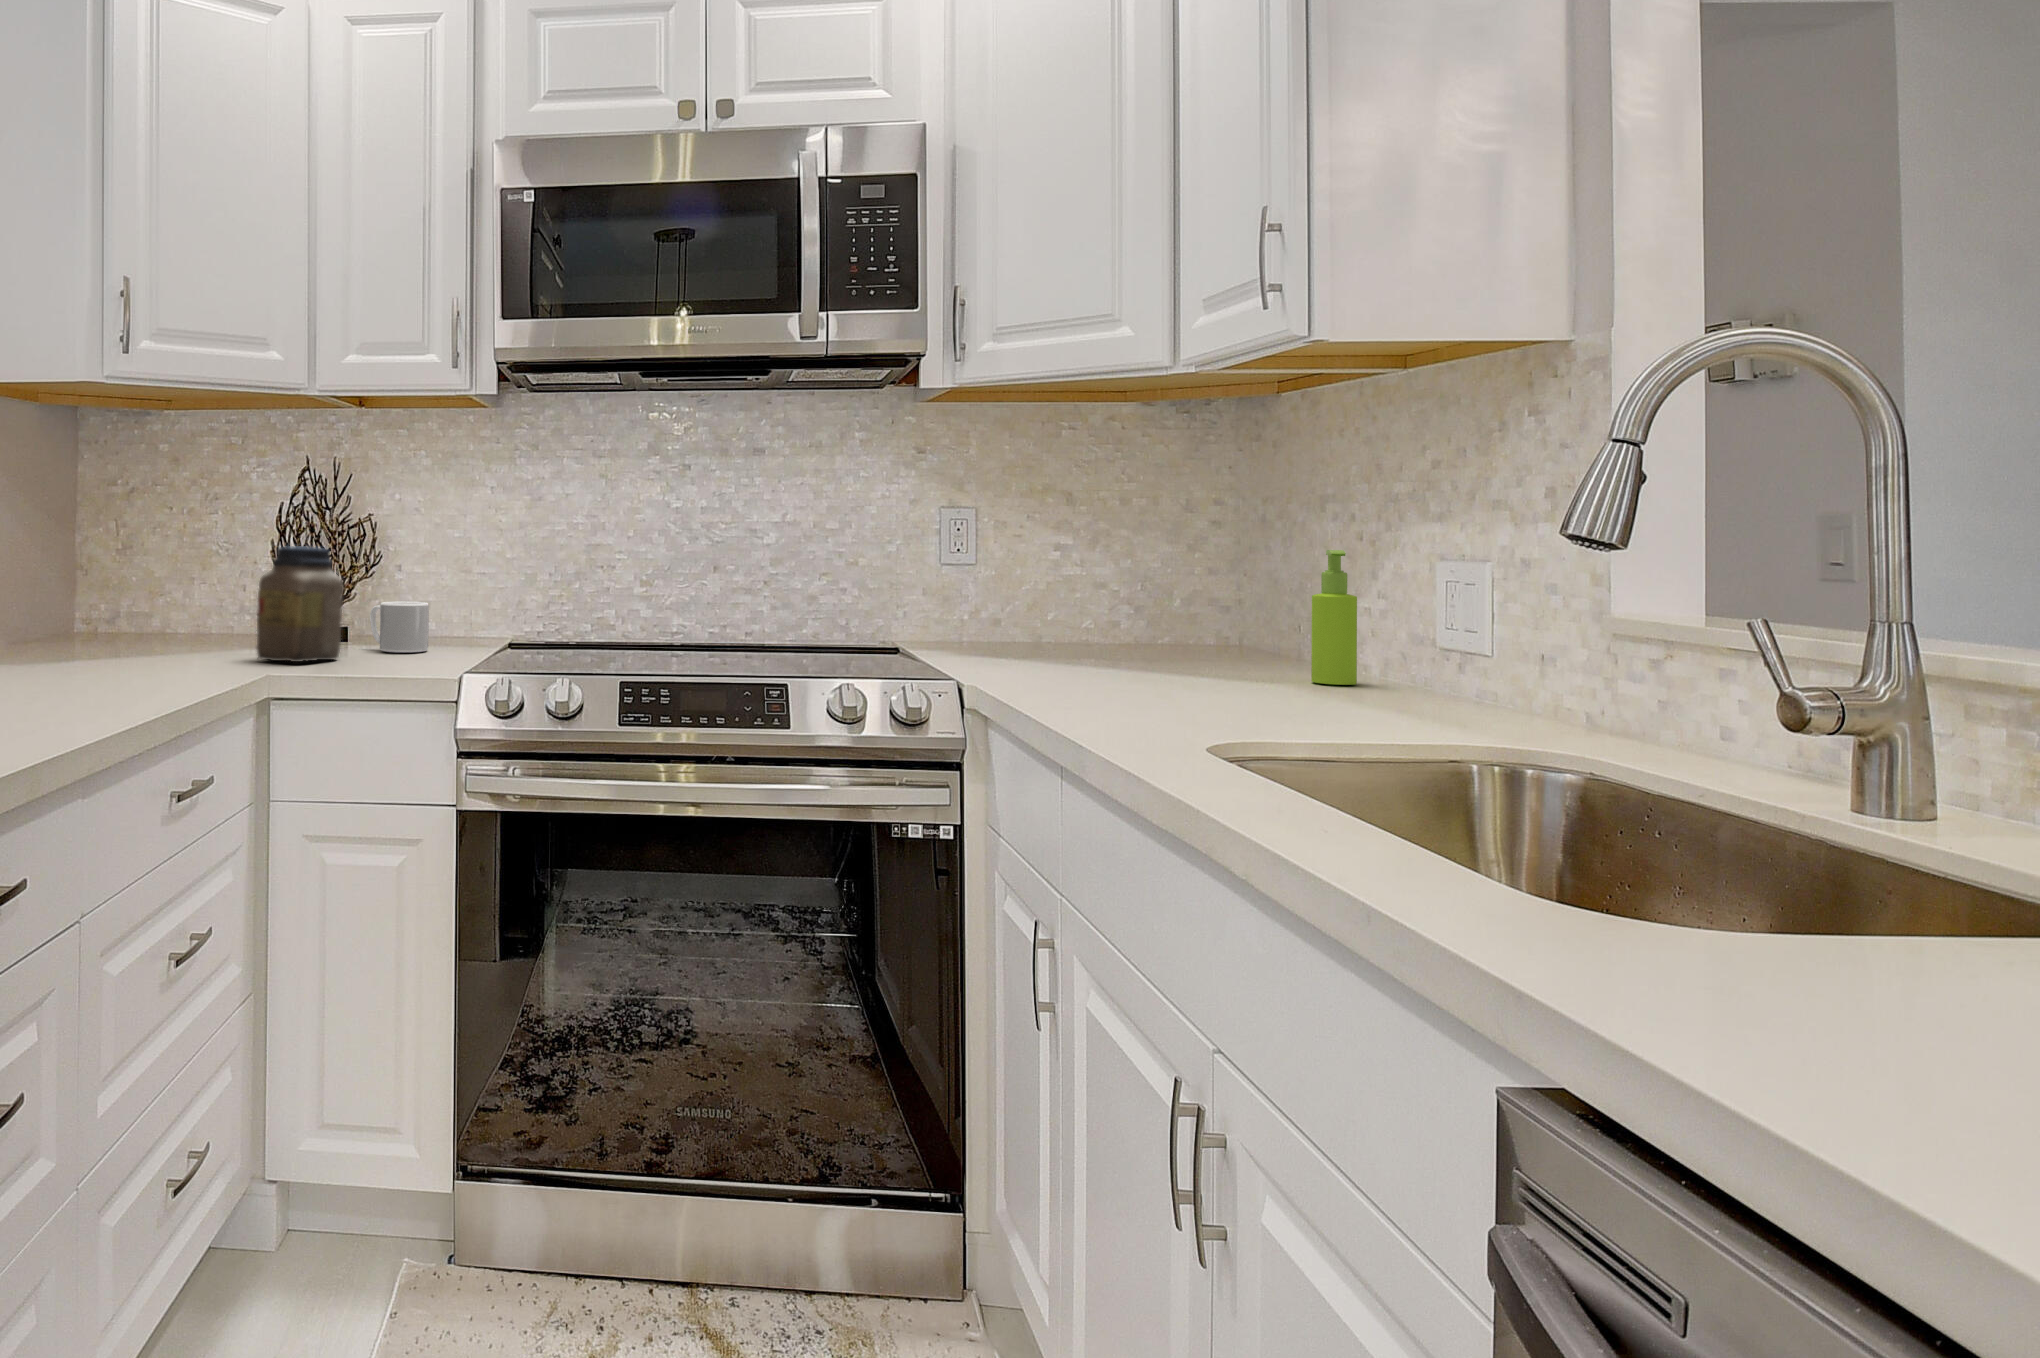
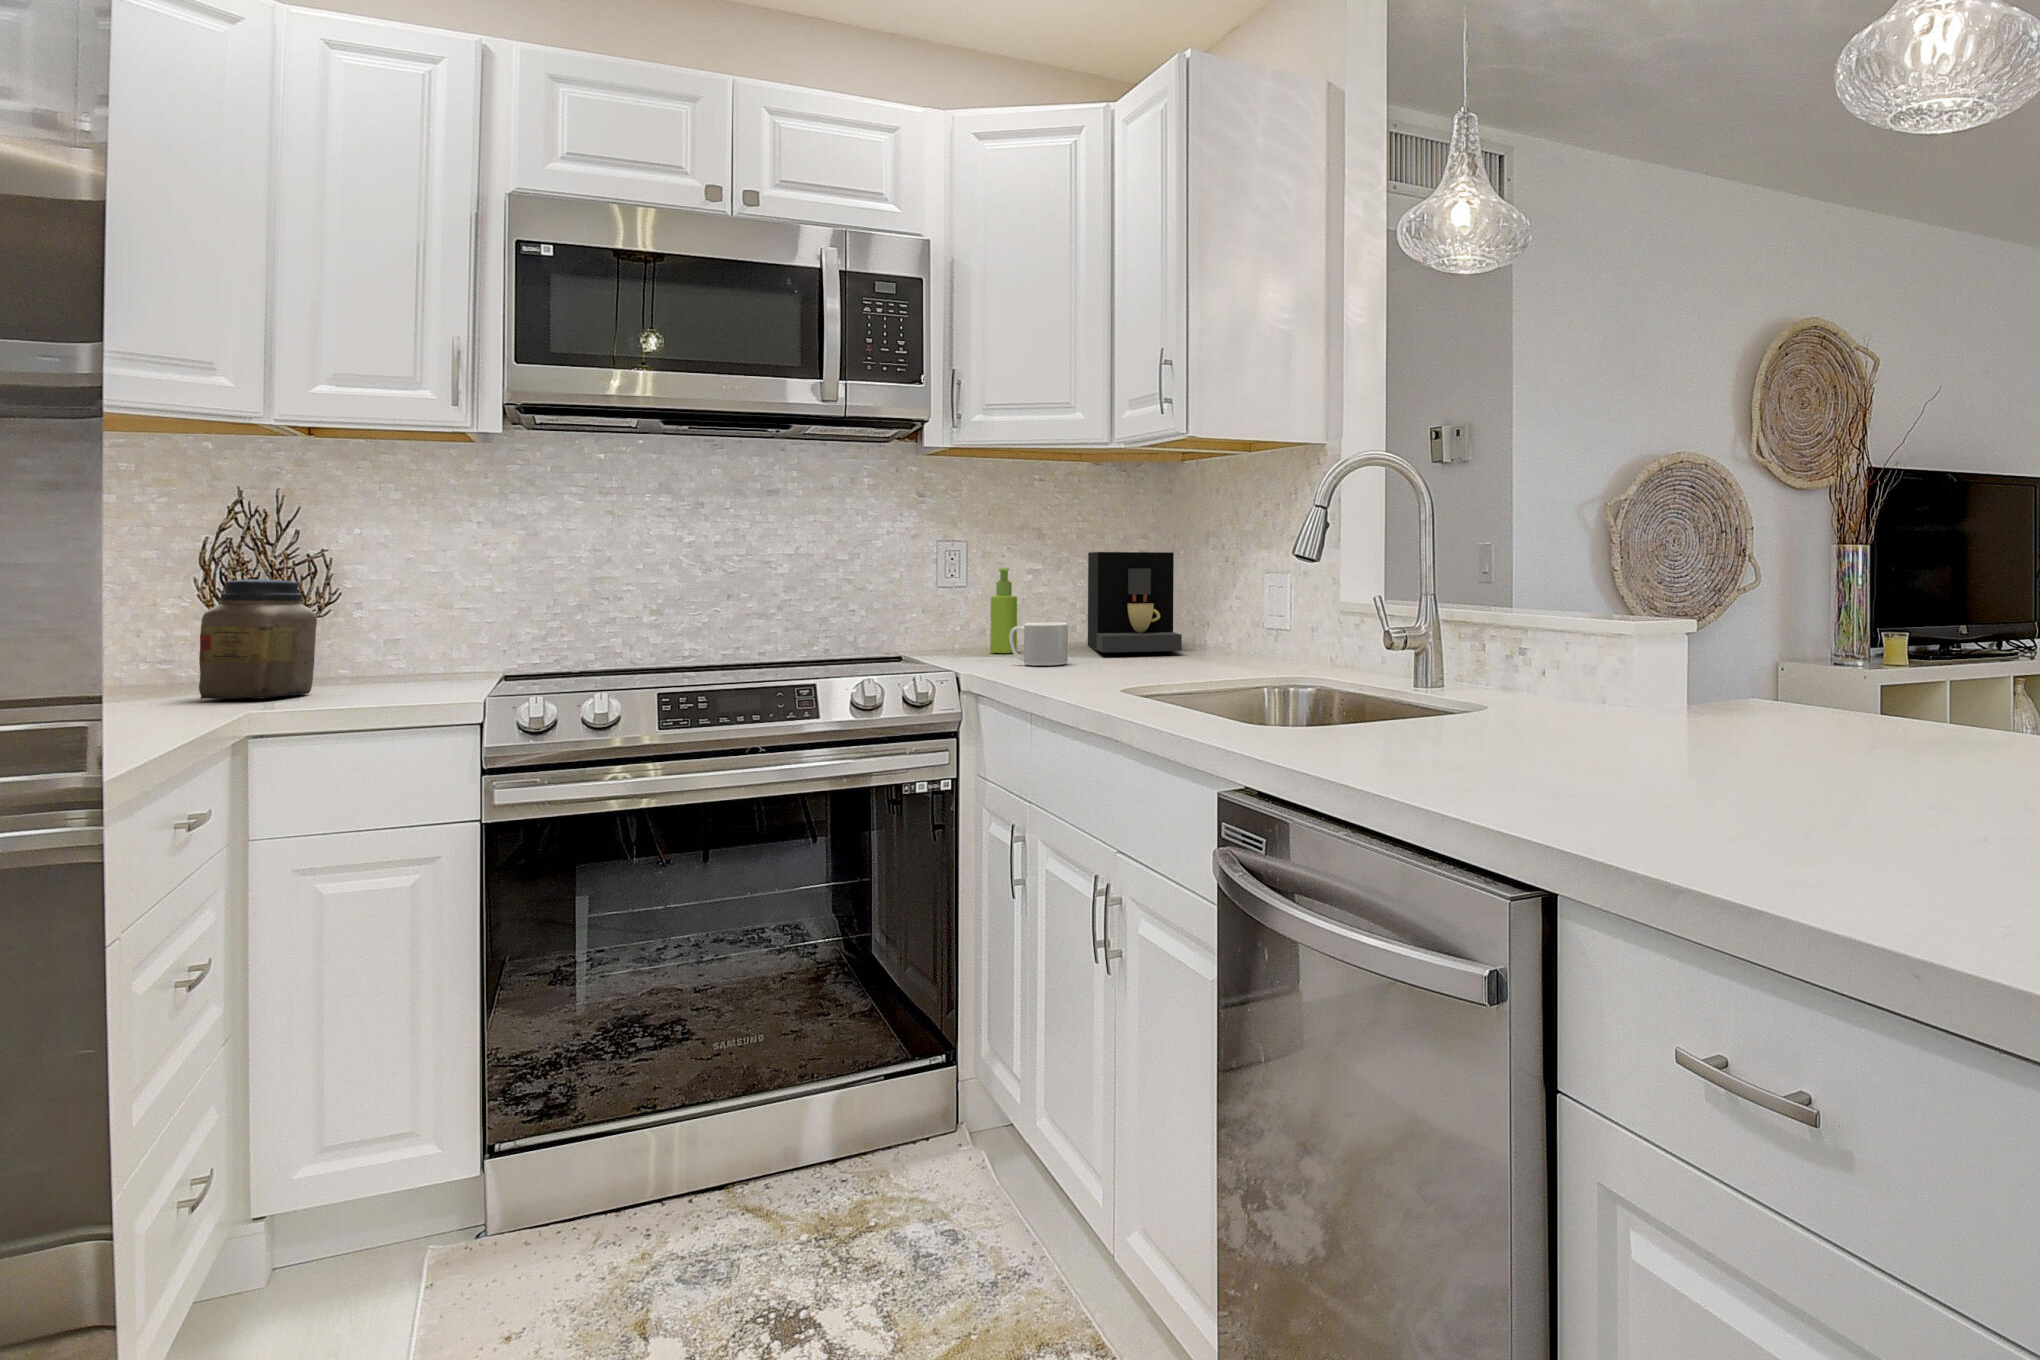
coffee maker: none [1129,522,1275,664] -> present [1088,552,1182,653]
soap dispenser: present [1311,550,1357,685] -> present [990,568,1017,653]
mug: present [370,602,429,652] -> present [1009,622,1068,665]

